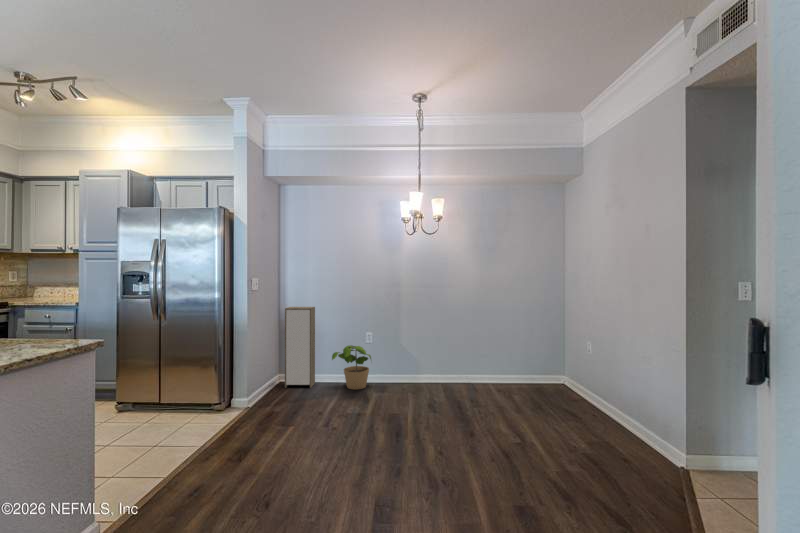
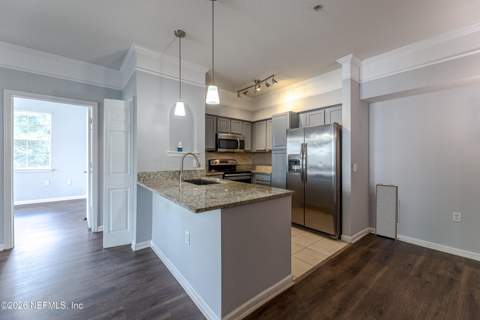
potted plant: present [332,345,371,389] -> none [415,218,458,254]

